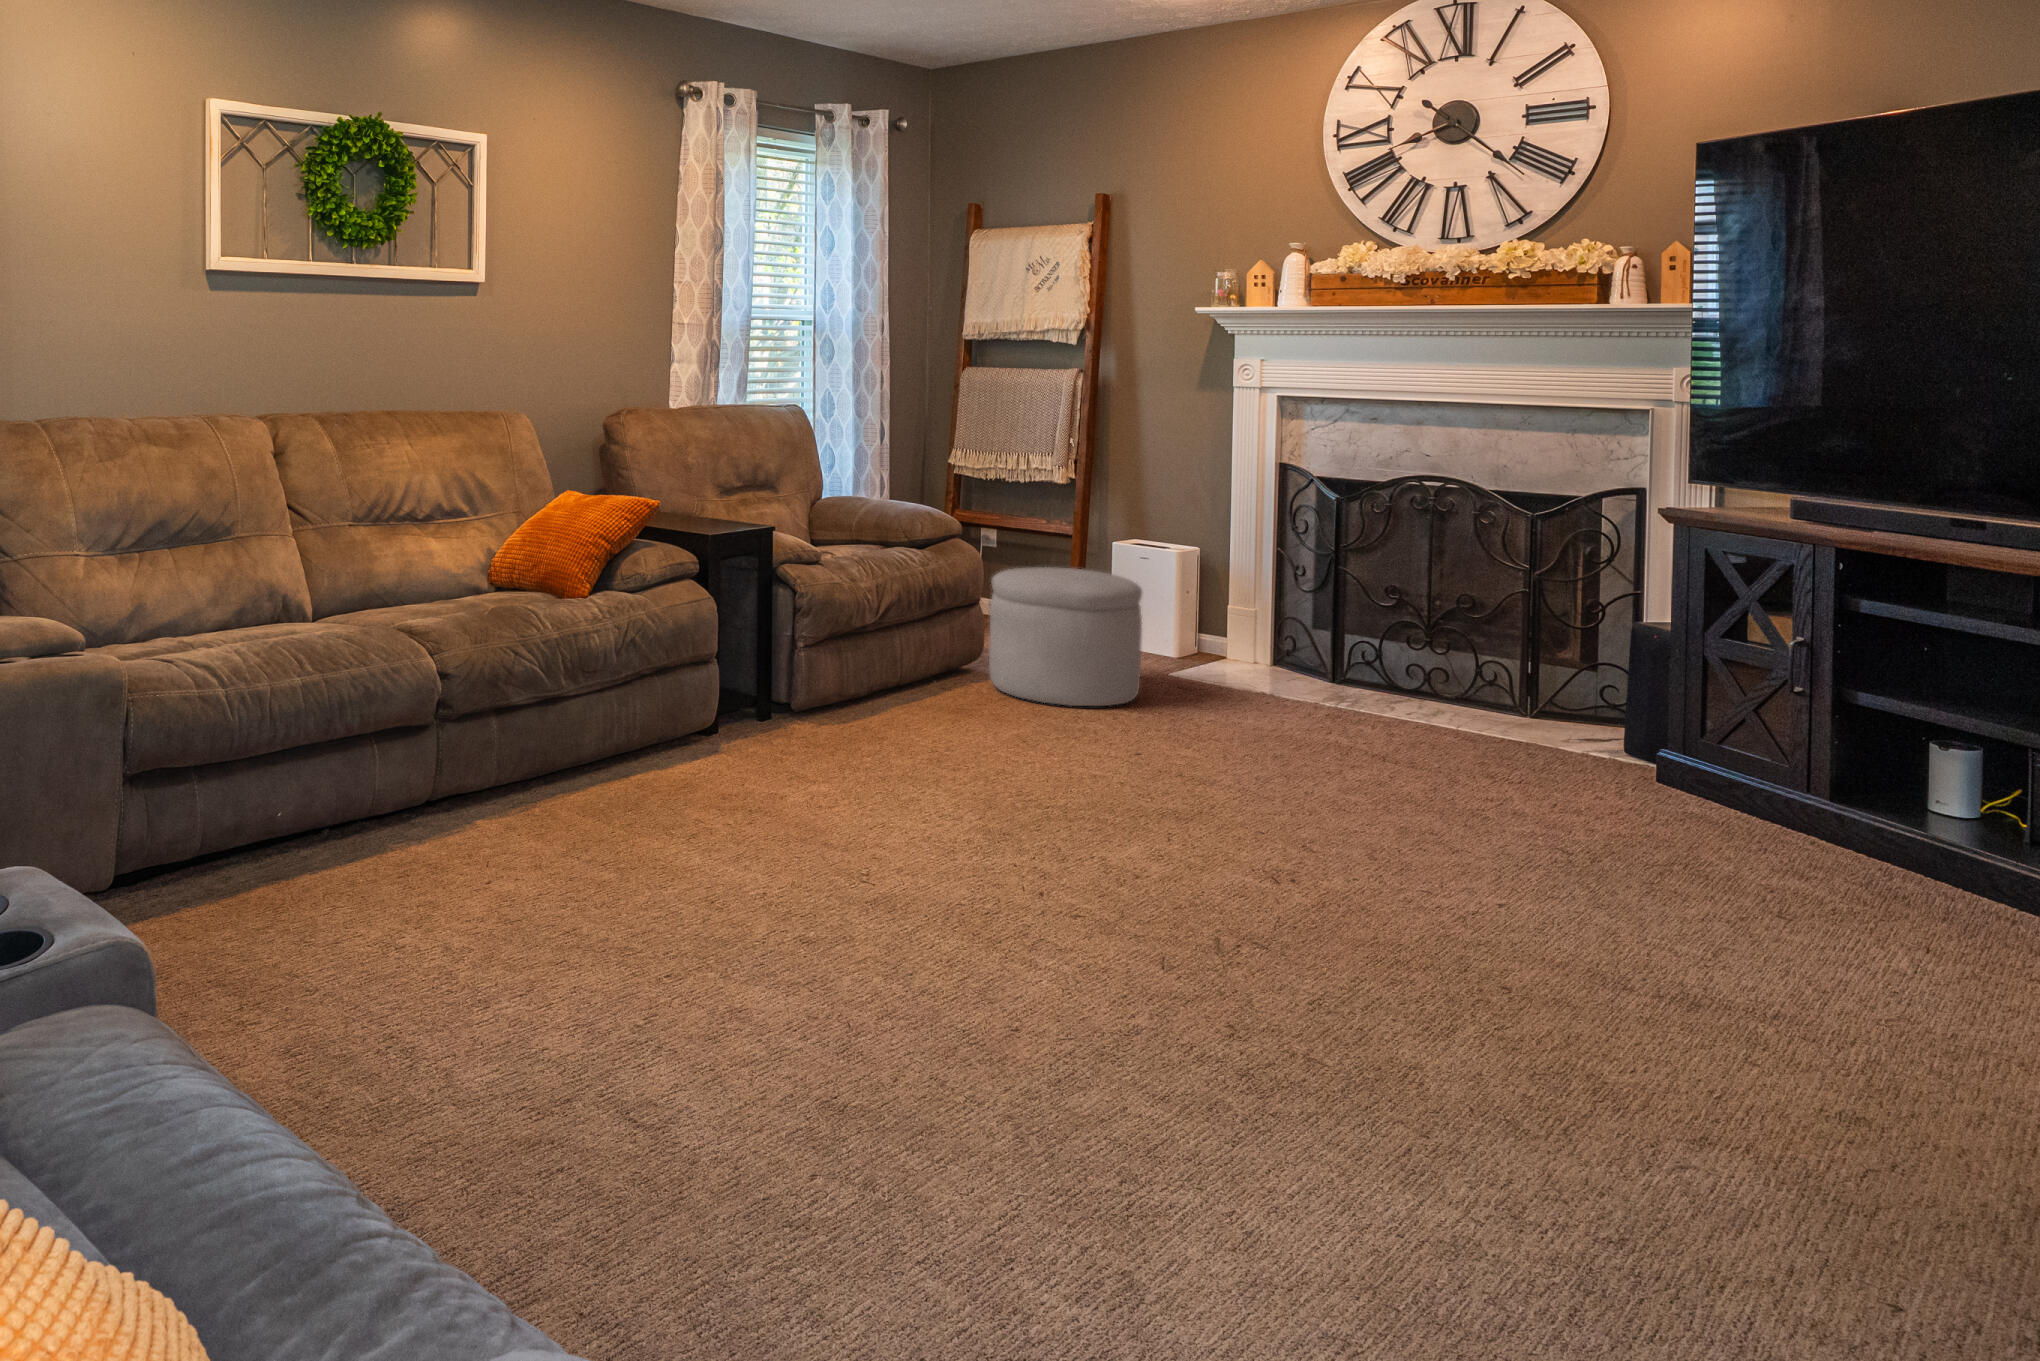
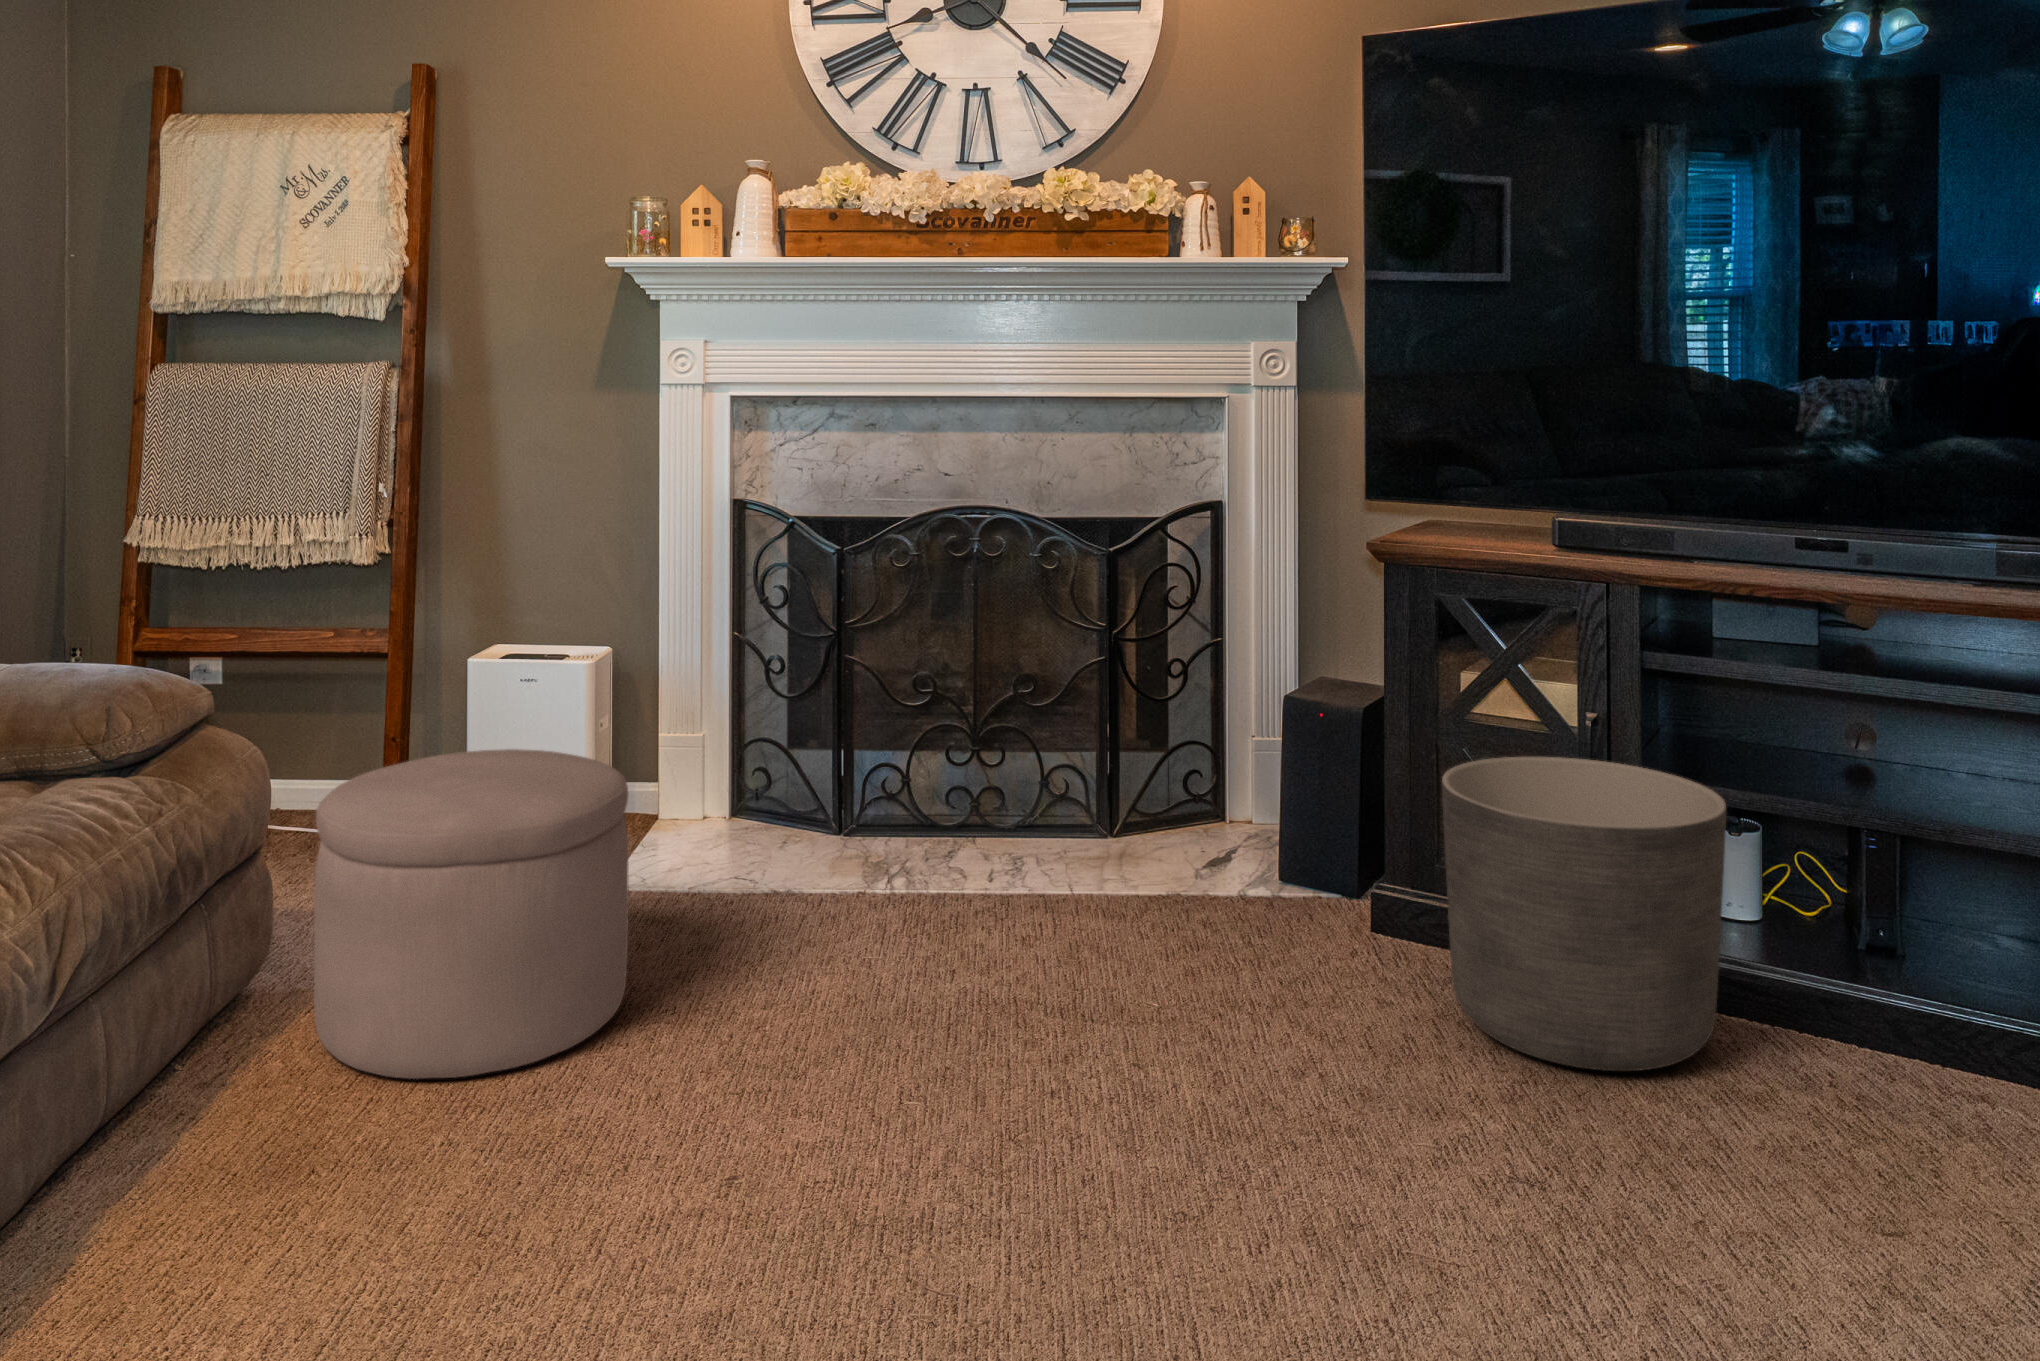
planter: none [1624,659,1852,857] -> present [1442,757,1726,1071]

